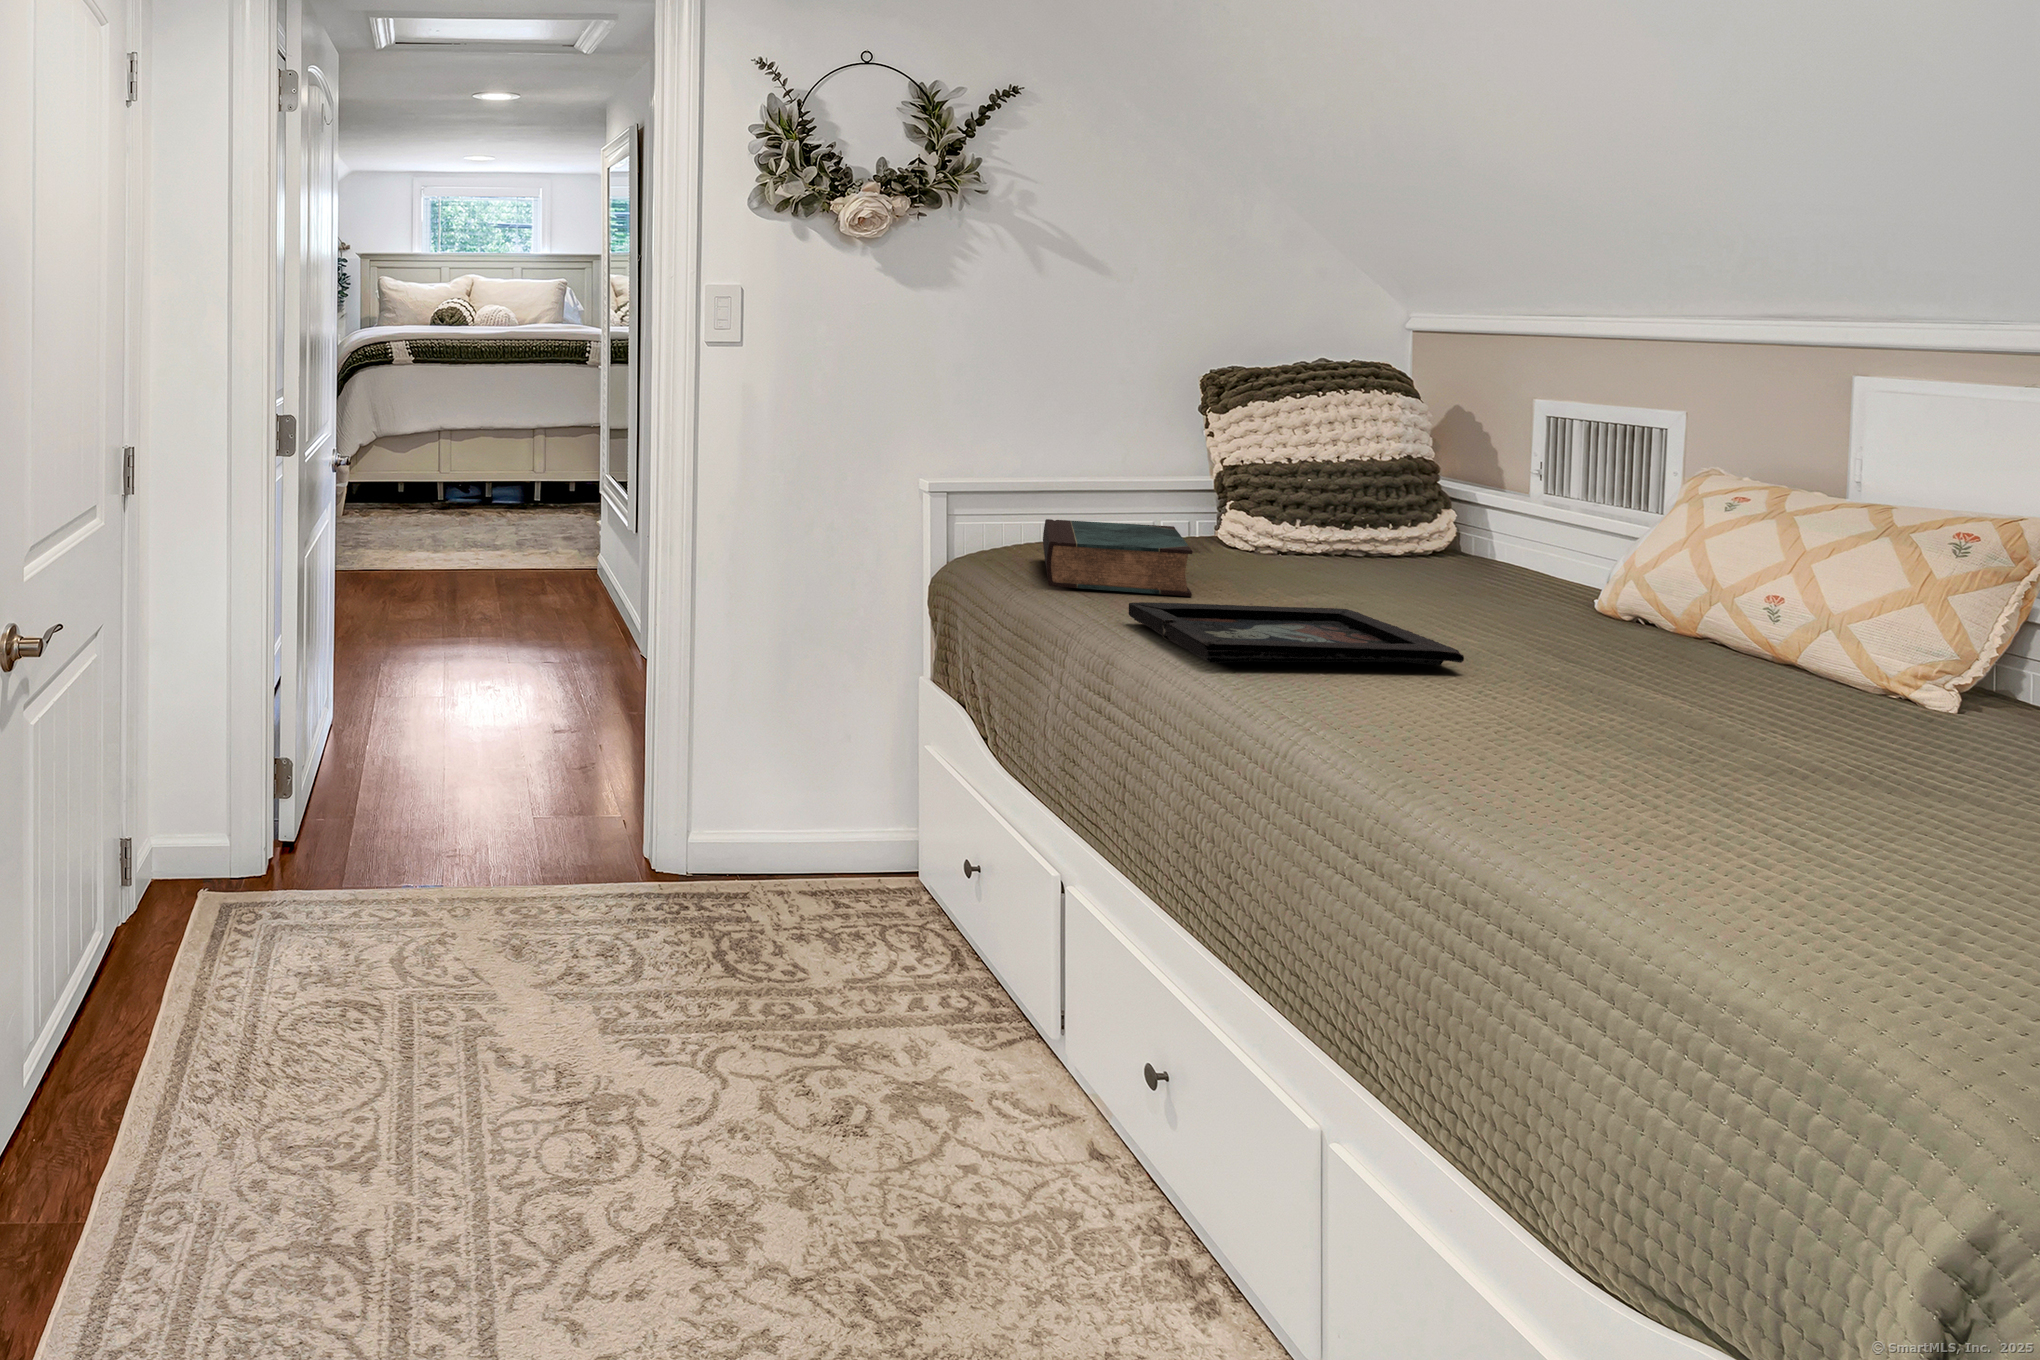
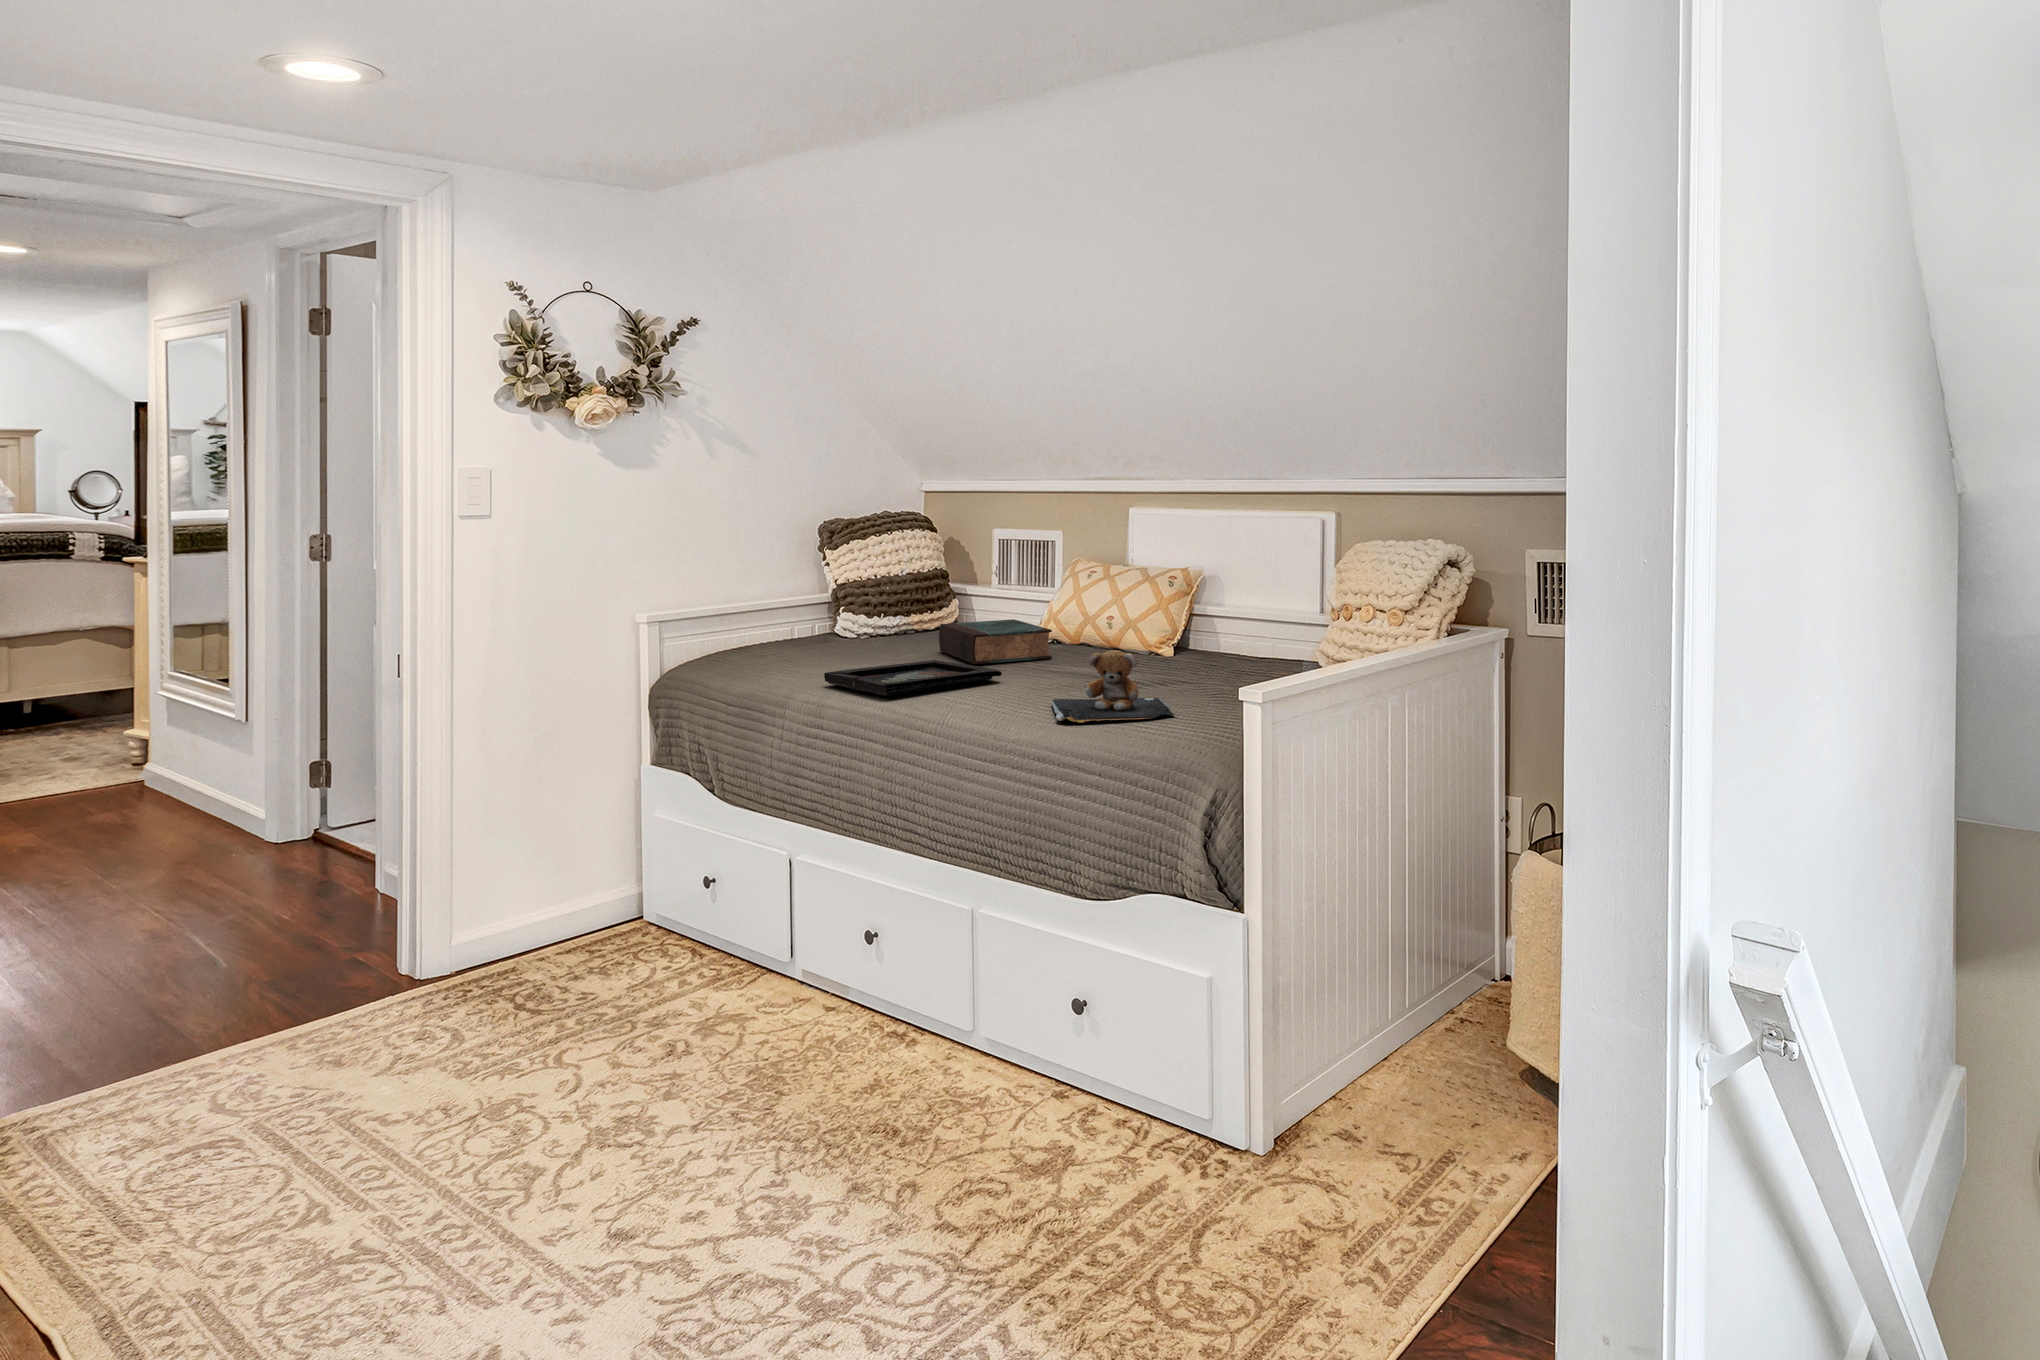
book: present [1043,519,1193,596] -> present [939,619,1052,664]
teddy bear: none [1535,667,1901,857] -> present [1052,650,1175,723]

